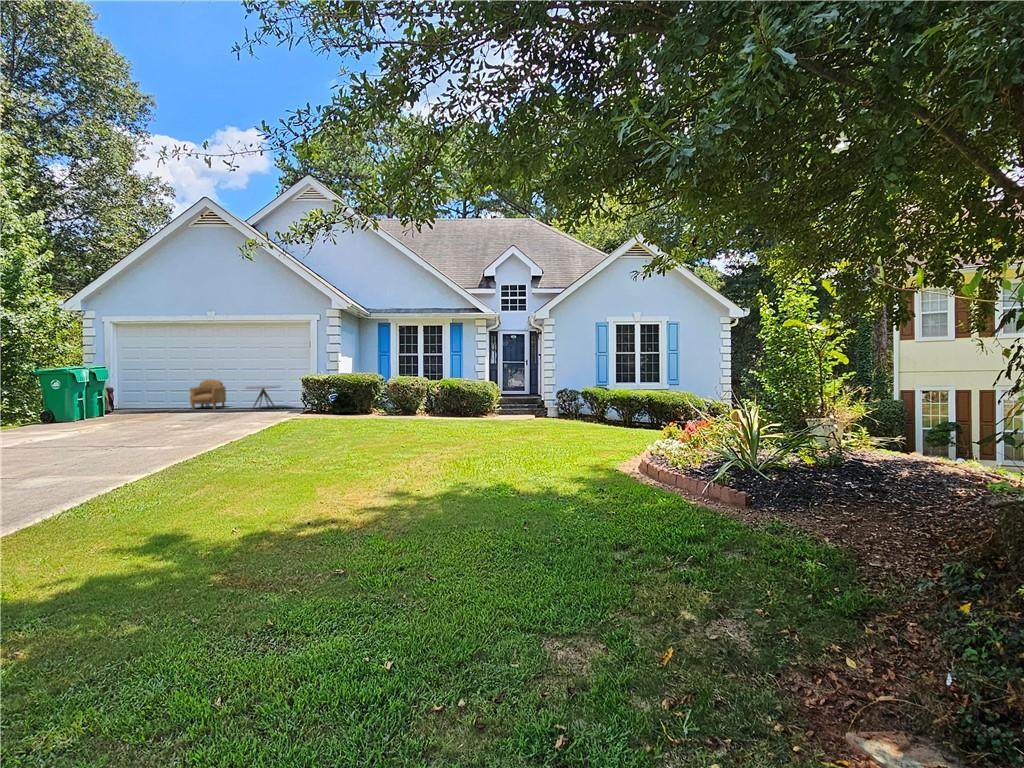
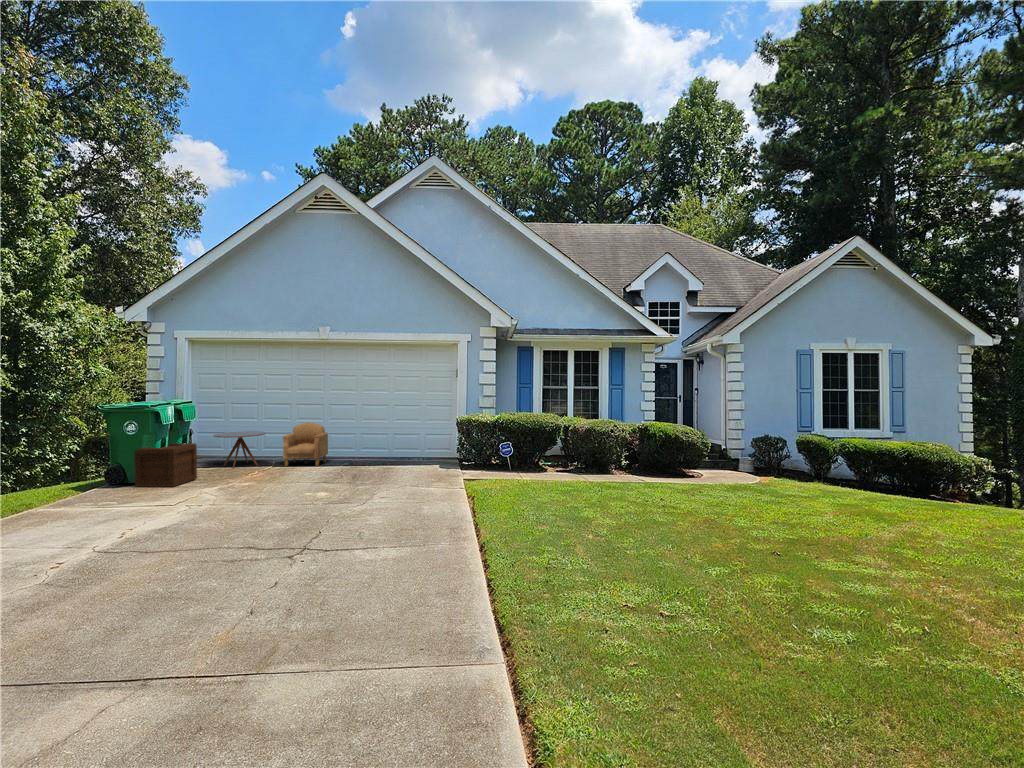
round table: present [245,386,281,410] -> present [213,431,266,468]
wooden crate: none [76,391,122,419] -> present [134,443,197,487]
potted plant: present [330,392,357,414] -> none [496,444,534,477]

